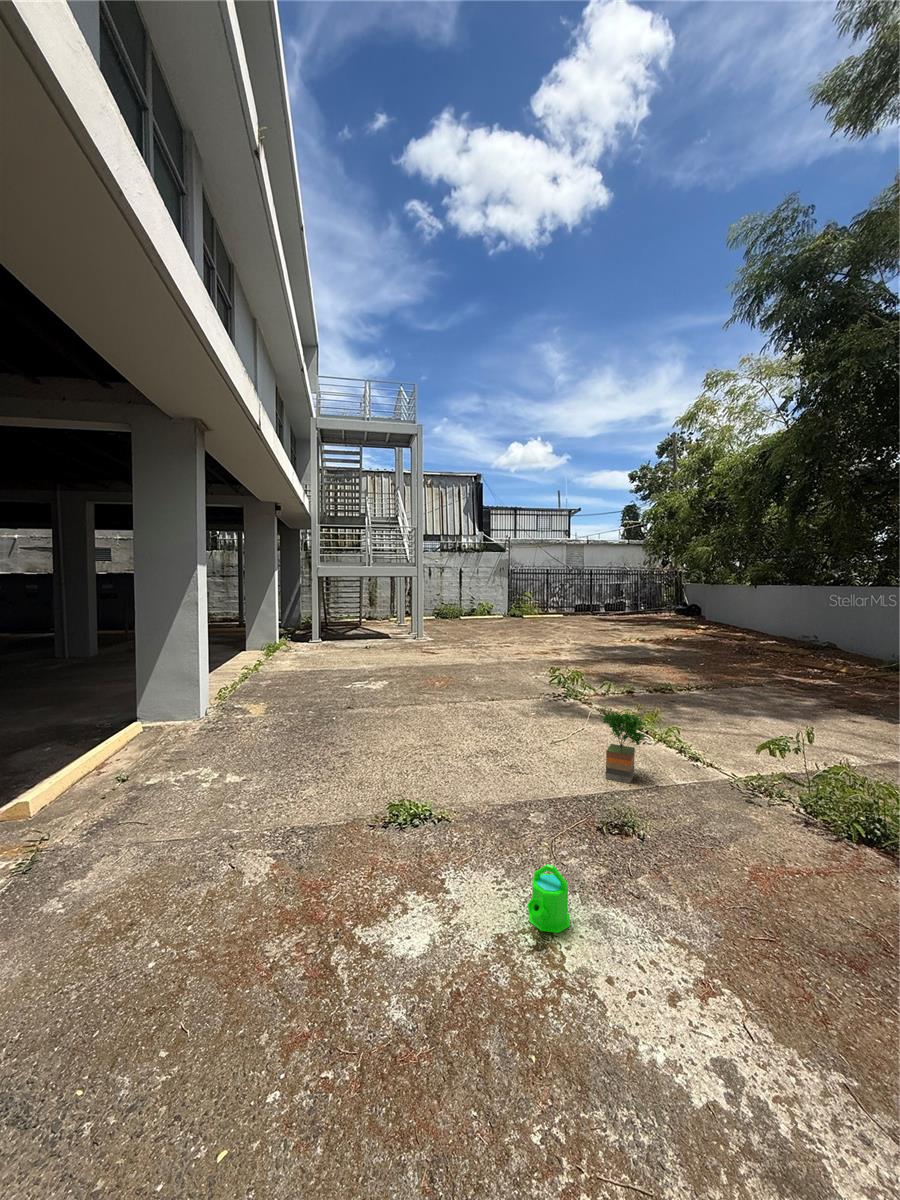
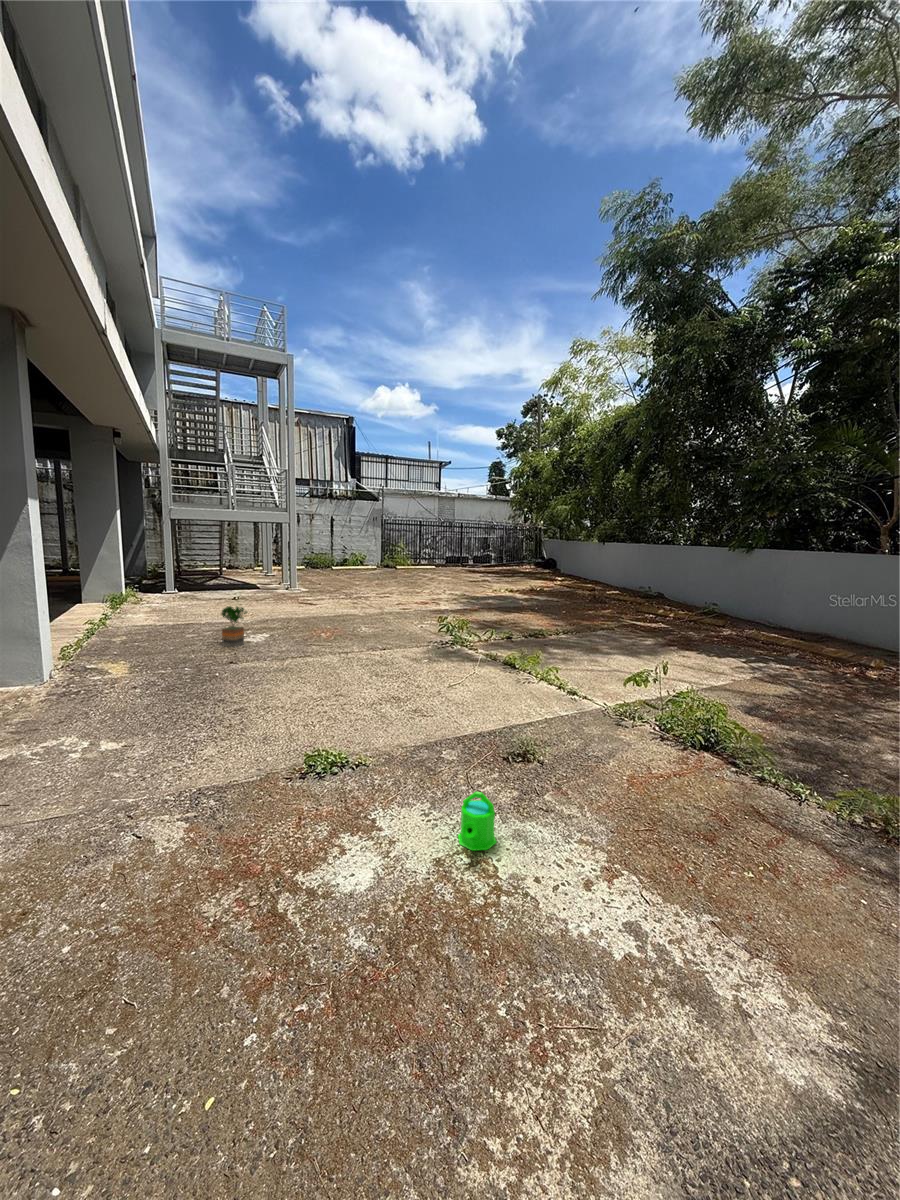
potted tree: present [603,713,645,784] -> present [222,606,247,647]

